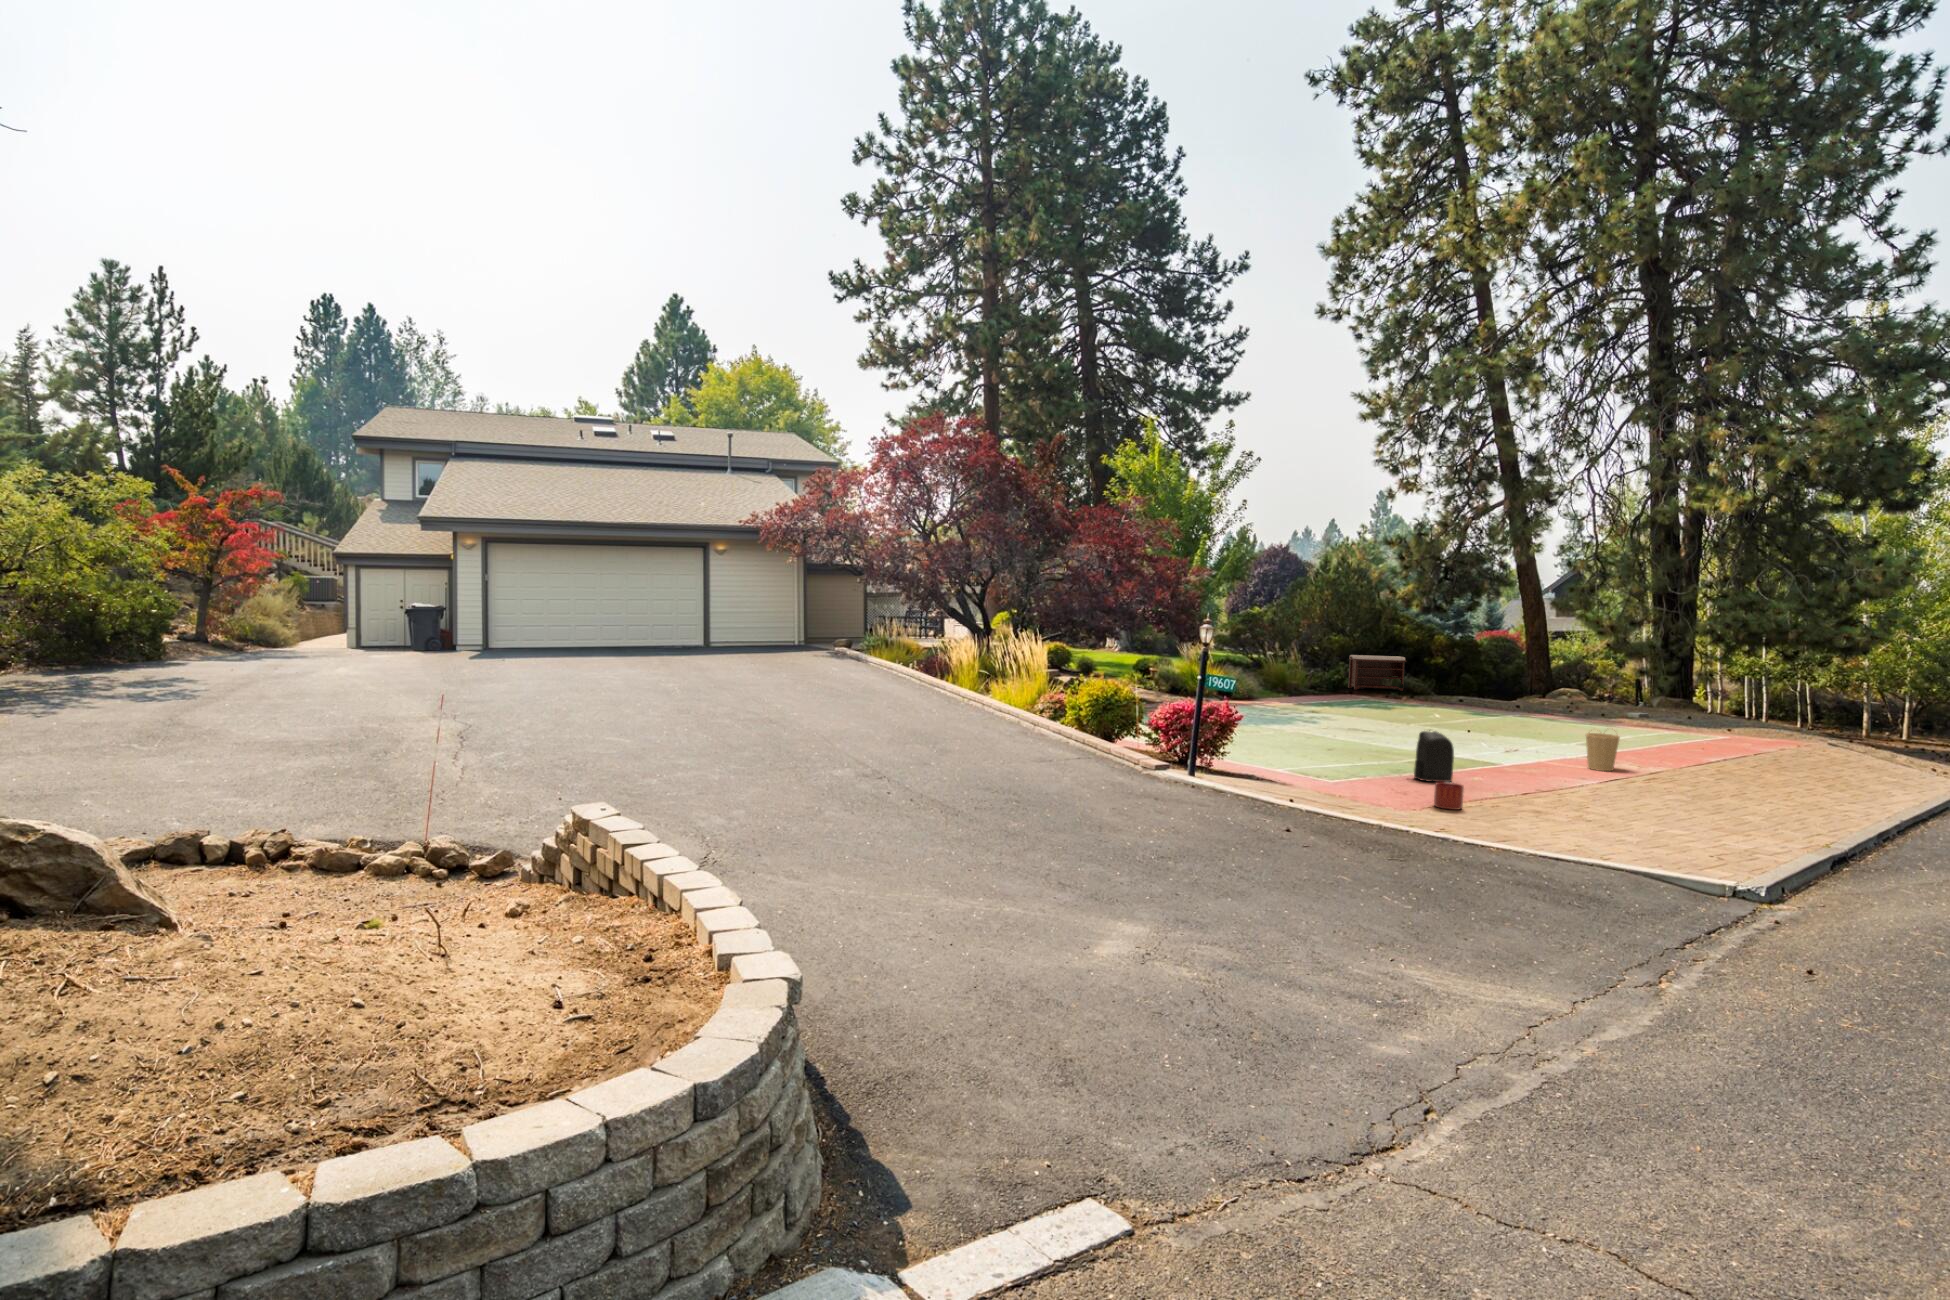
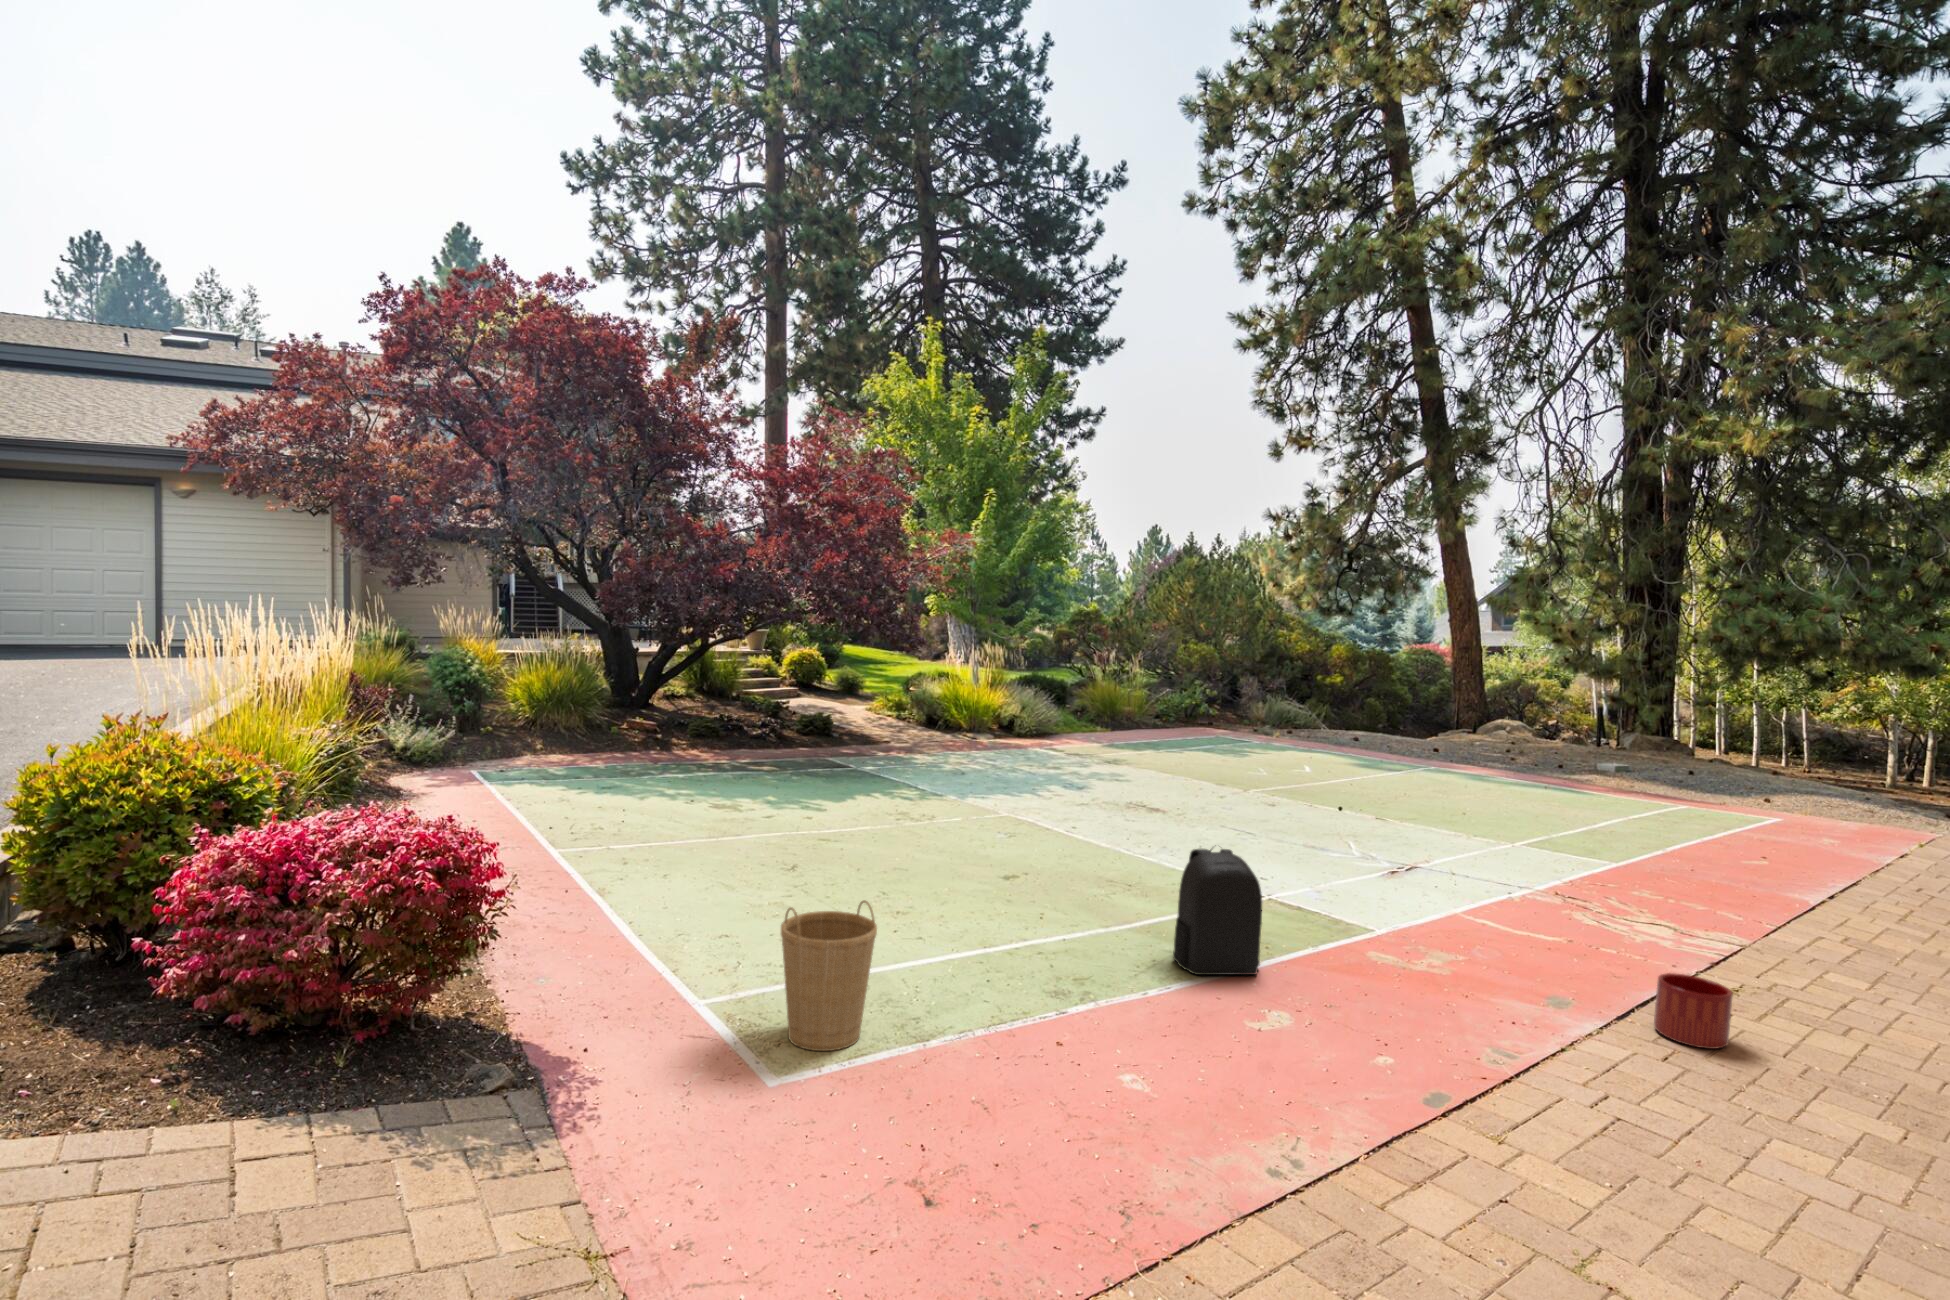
bench: present [1348,655,1407,691] -> none [1210,668,1289,719]
basket: present [1586,733,1620,771] -> present [781,900,877,1051]
planter: present [1434,782,1464,810] -> present [1654,973,1733,1049]

